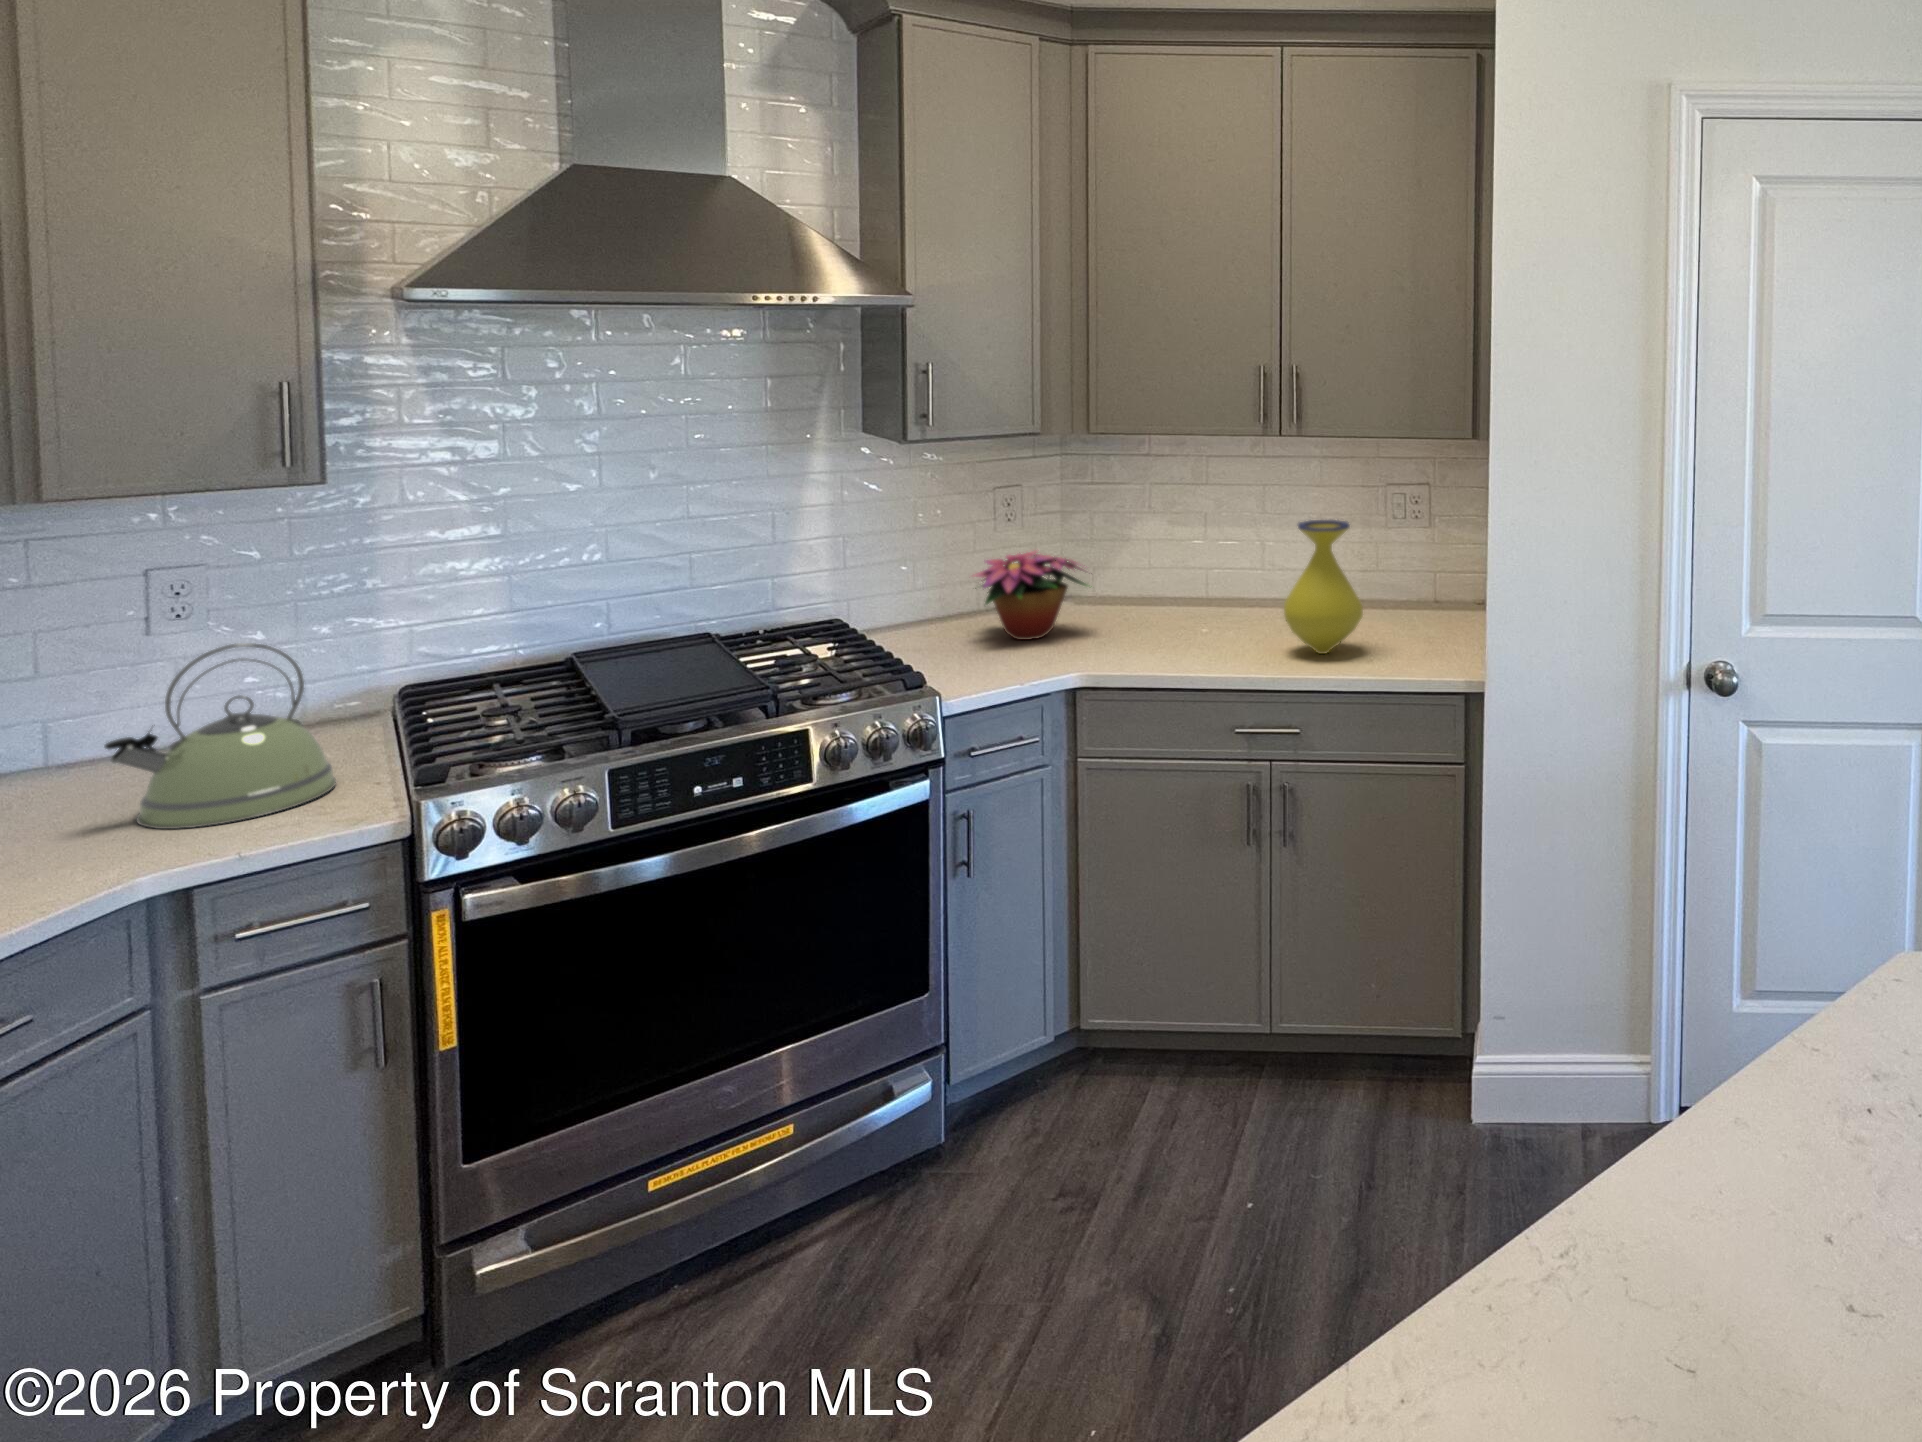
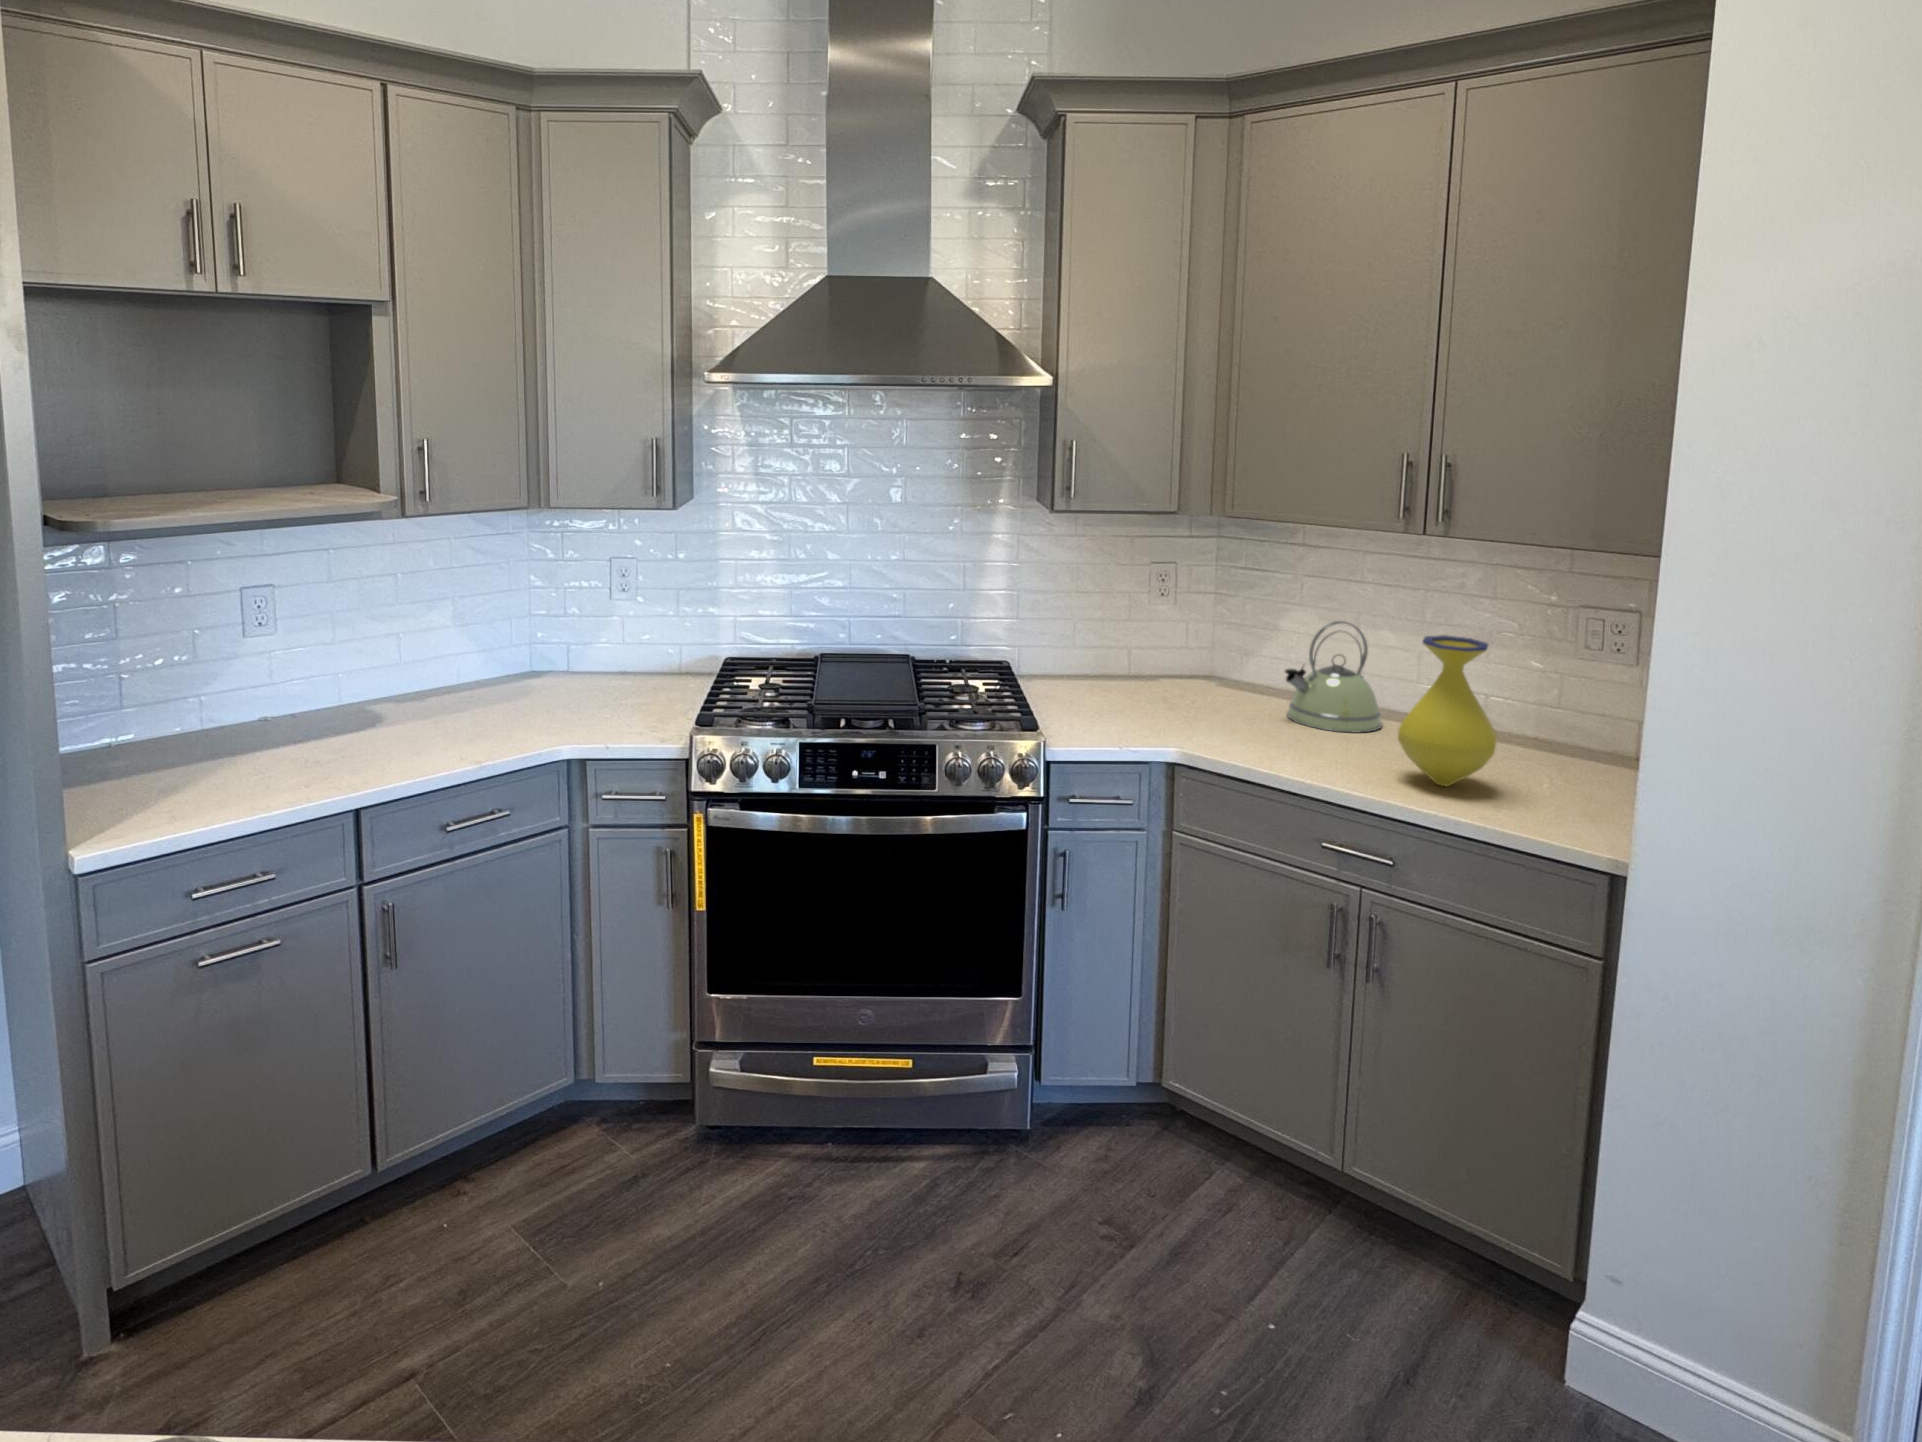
flower arrangement: present [973,551,1086,640] -> none [1101,624,1223,709]
kettle: present [105,643,336,829] -> present [1285,621,1382,732]

